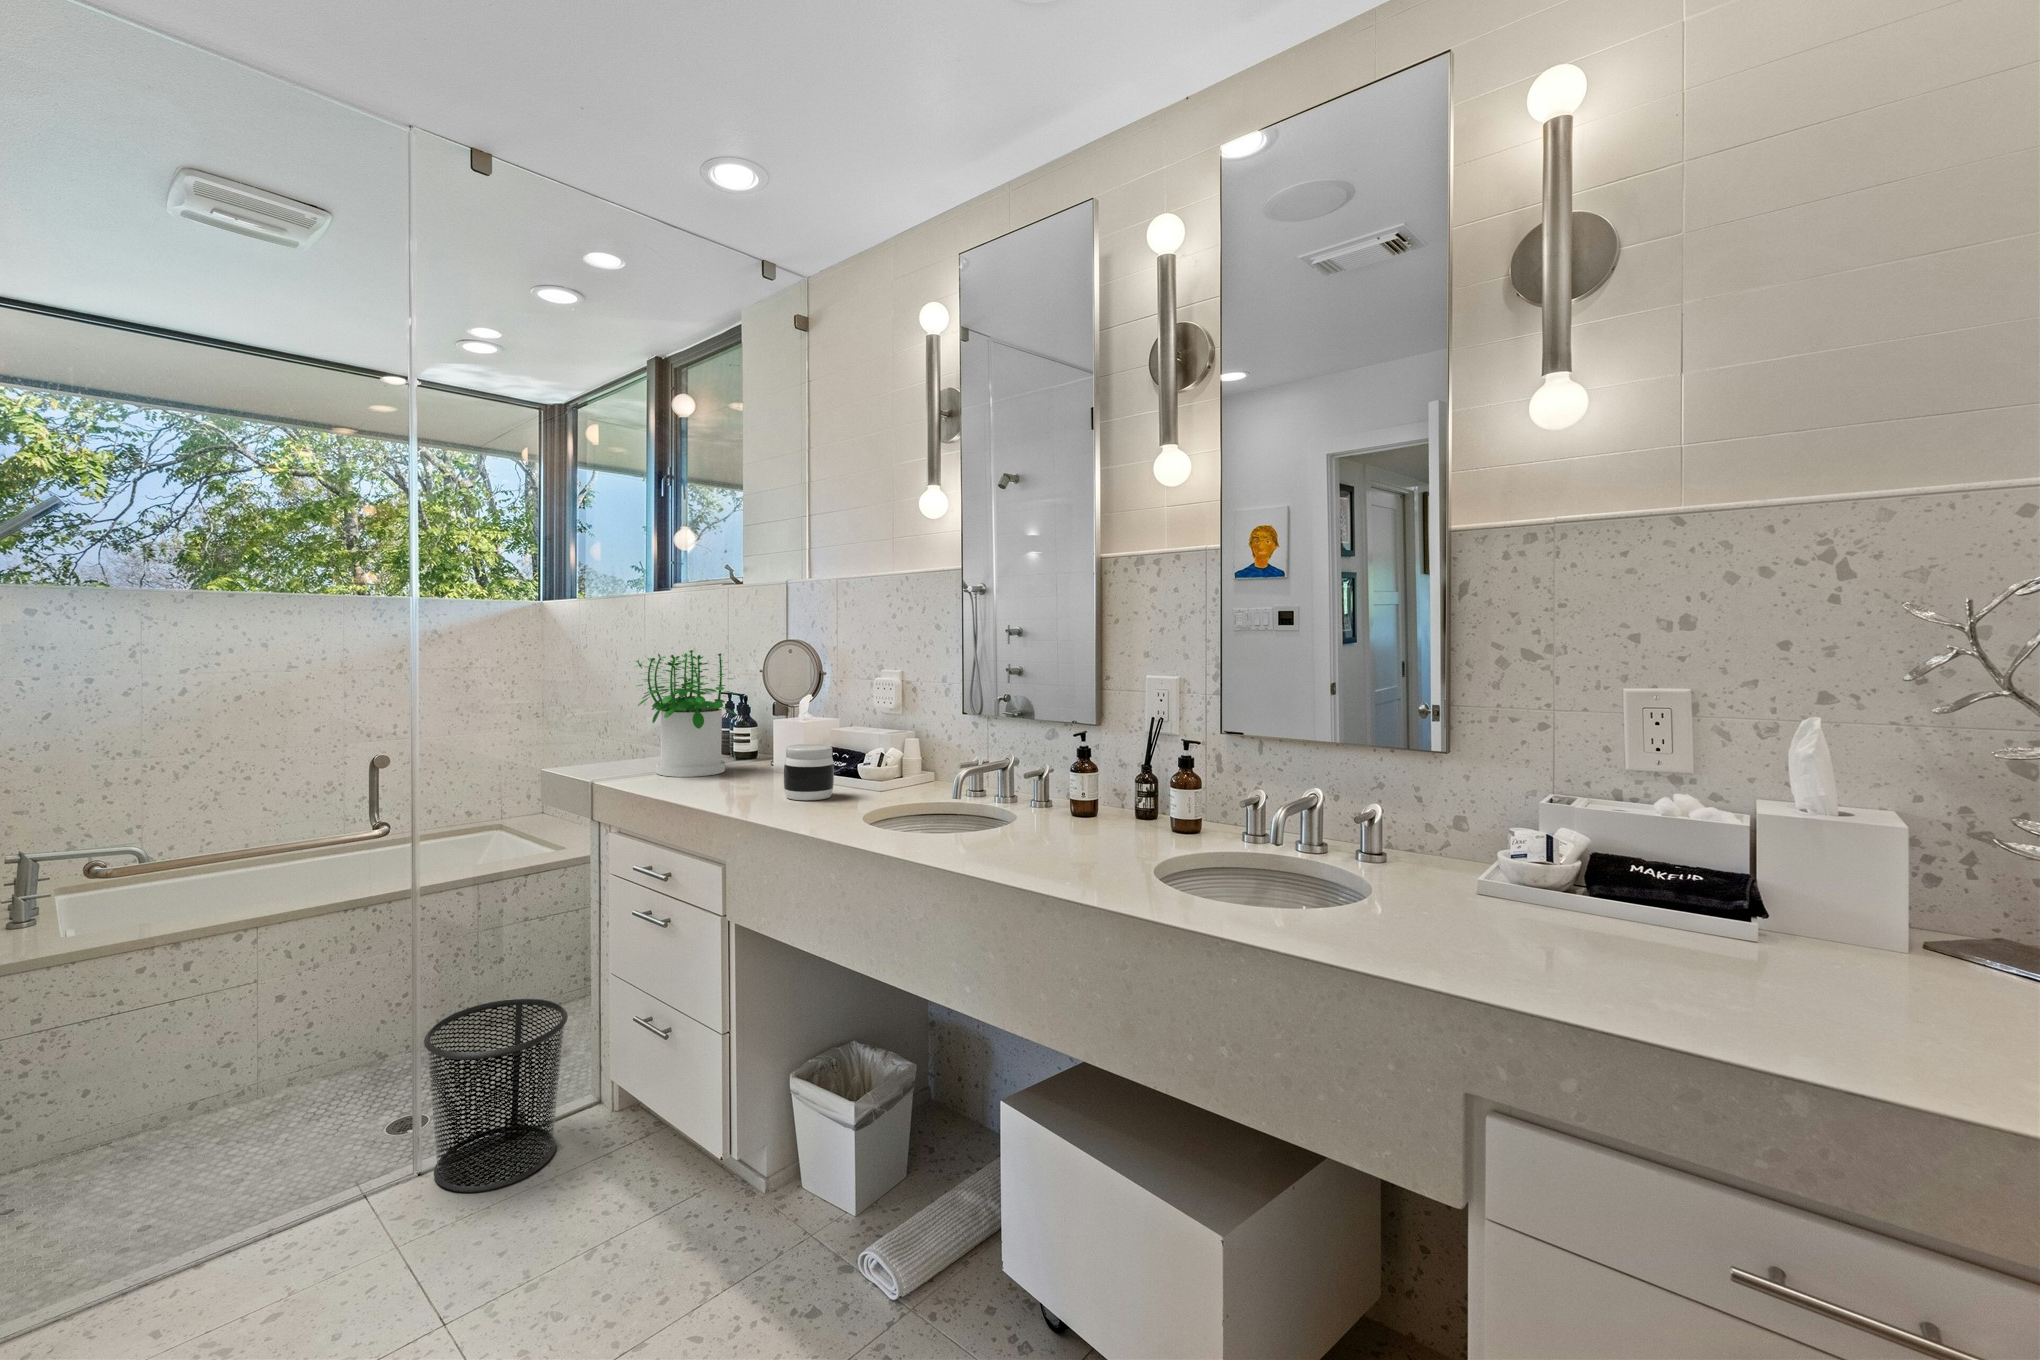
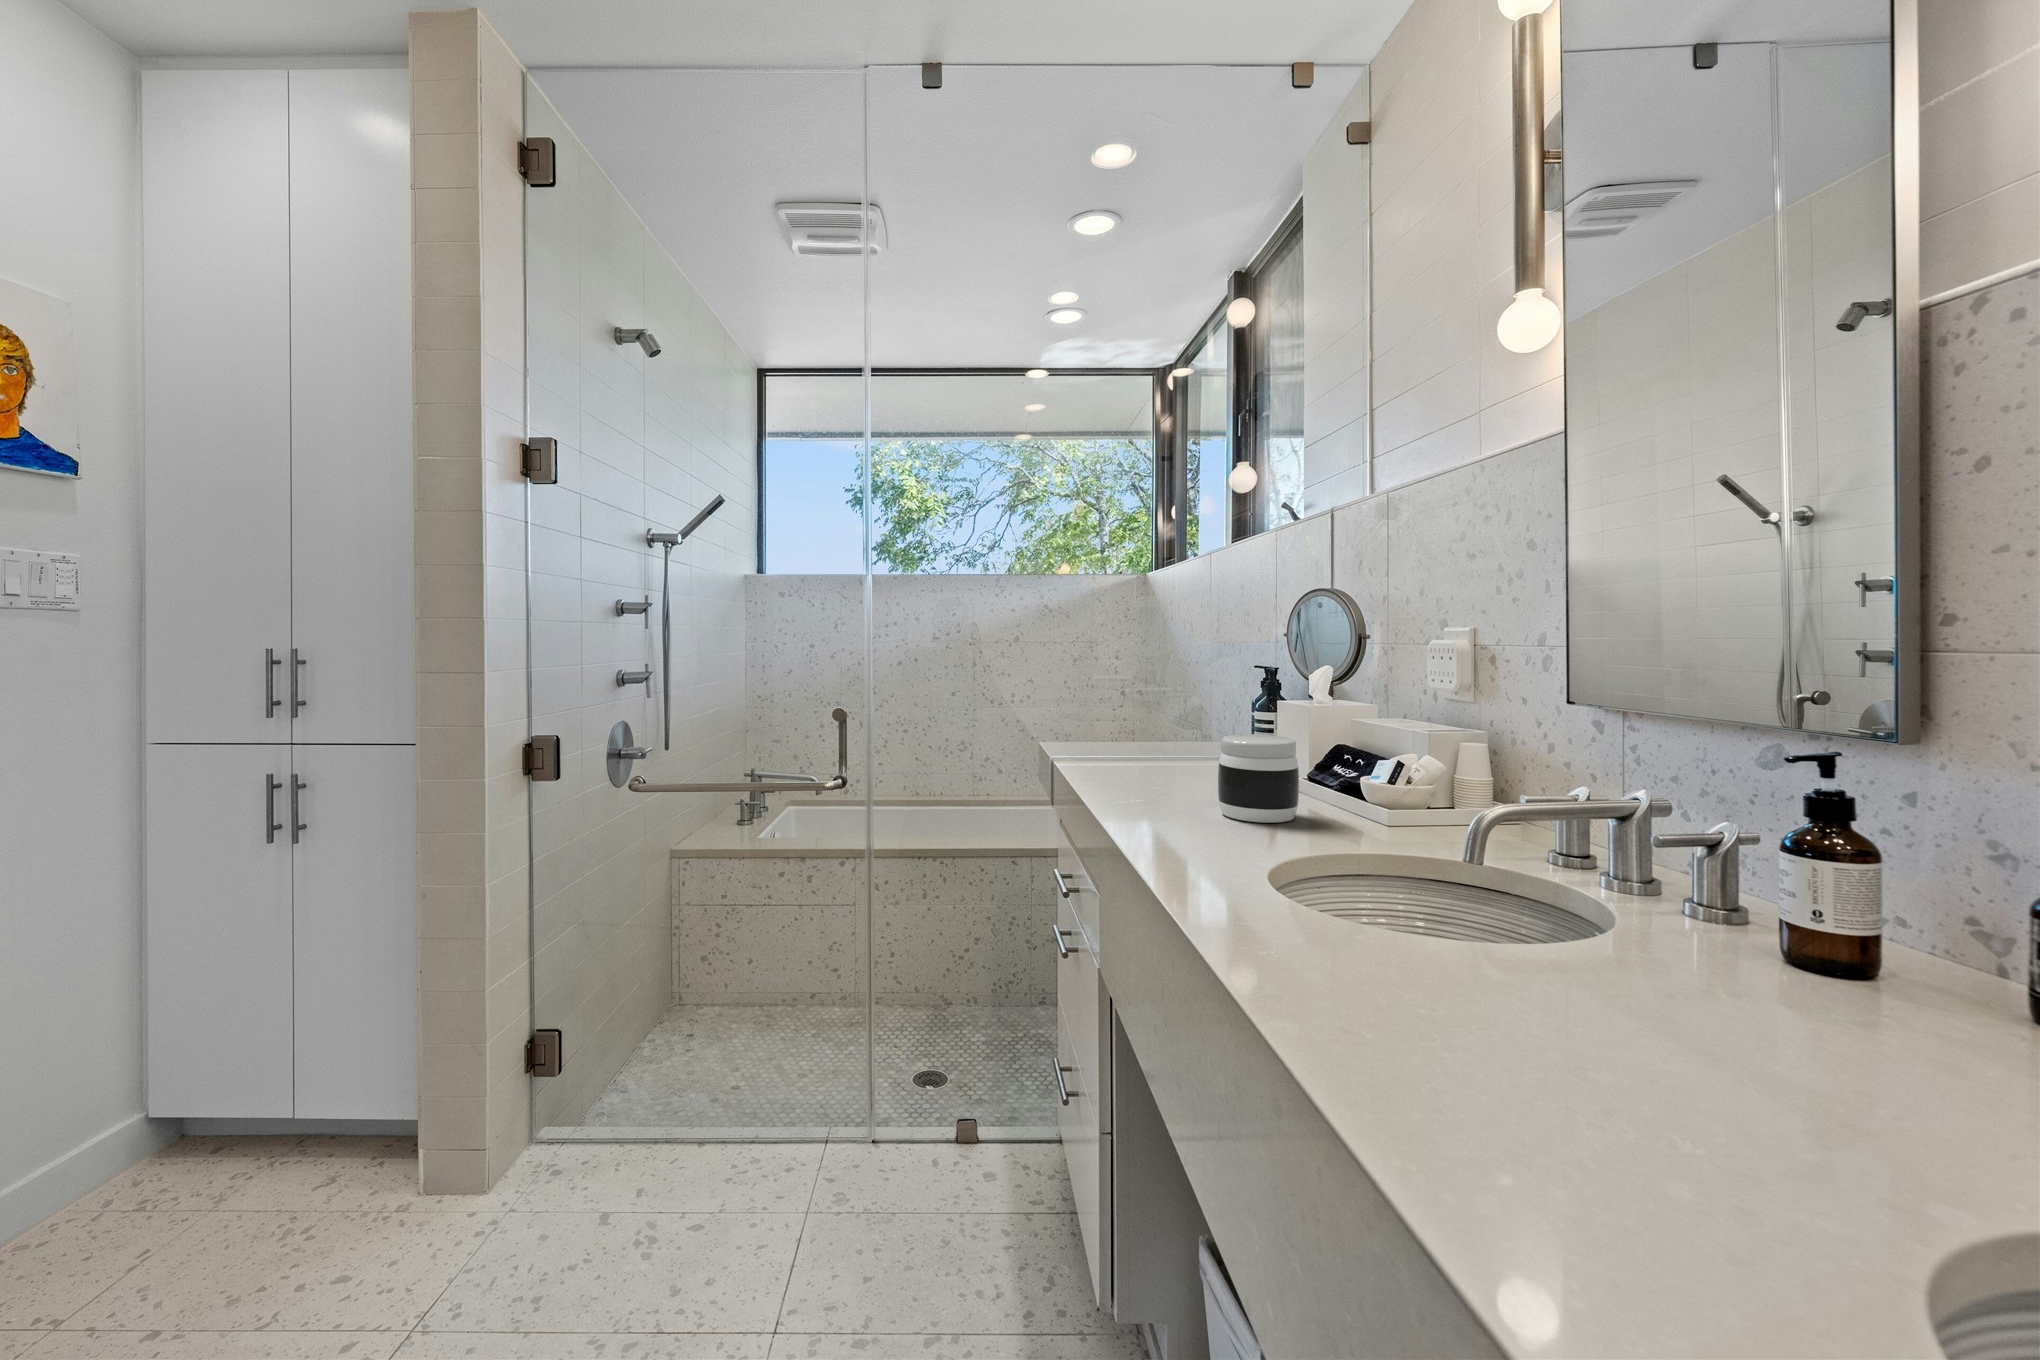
potted plant: present [635,650,737,777] -> none [1102,603,1234,768]
waste bin: present [424,998,568,1192] -> none [865,985,1005,1198]

